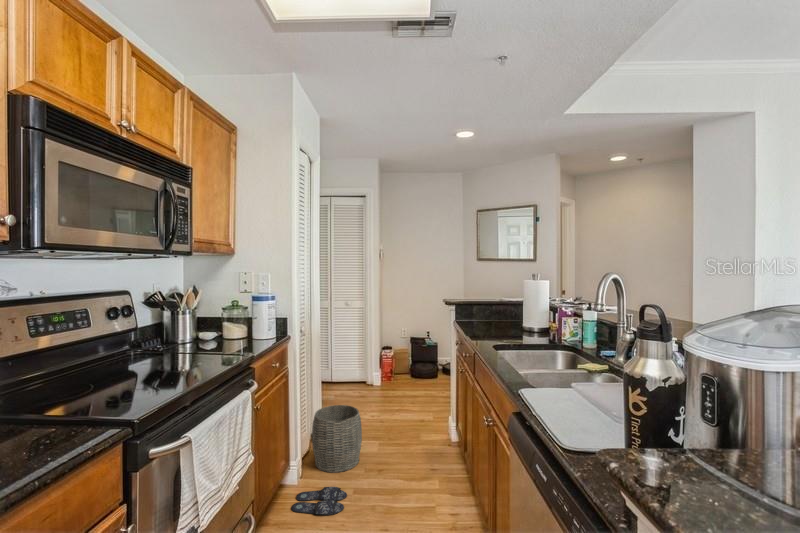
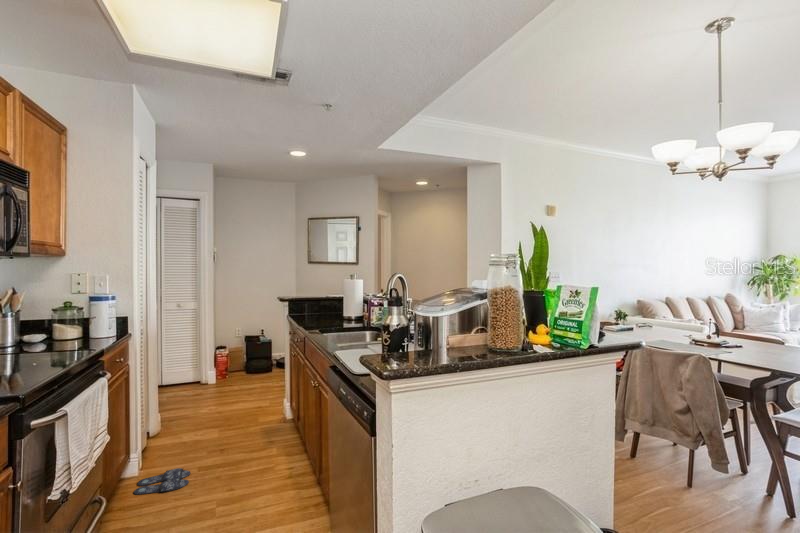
woven basket: present [312,405,362,473] -> none [150,398,202,460]

